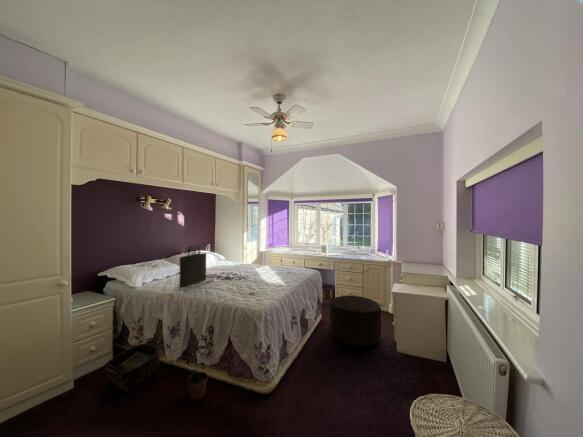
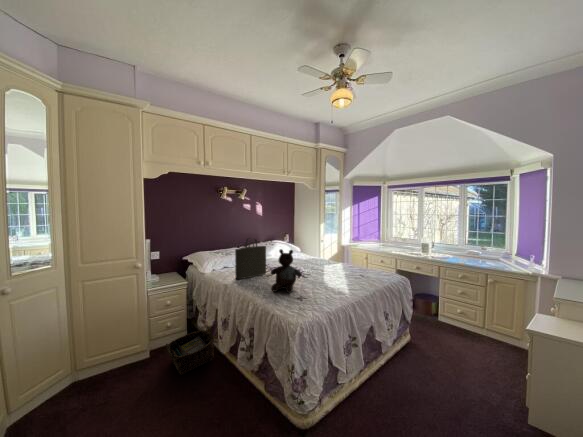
stuffed bear: none [219,254,248,291] -> present [271,249,302,293]
ottoman: present [330,296,381,346] -> none [415,317,504,402]
potted plant: present [186,336,208,400] -> none [220,338,248,406]

